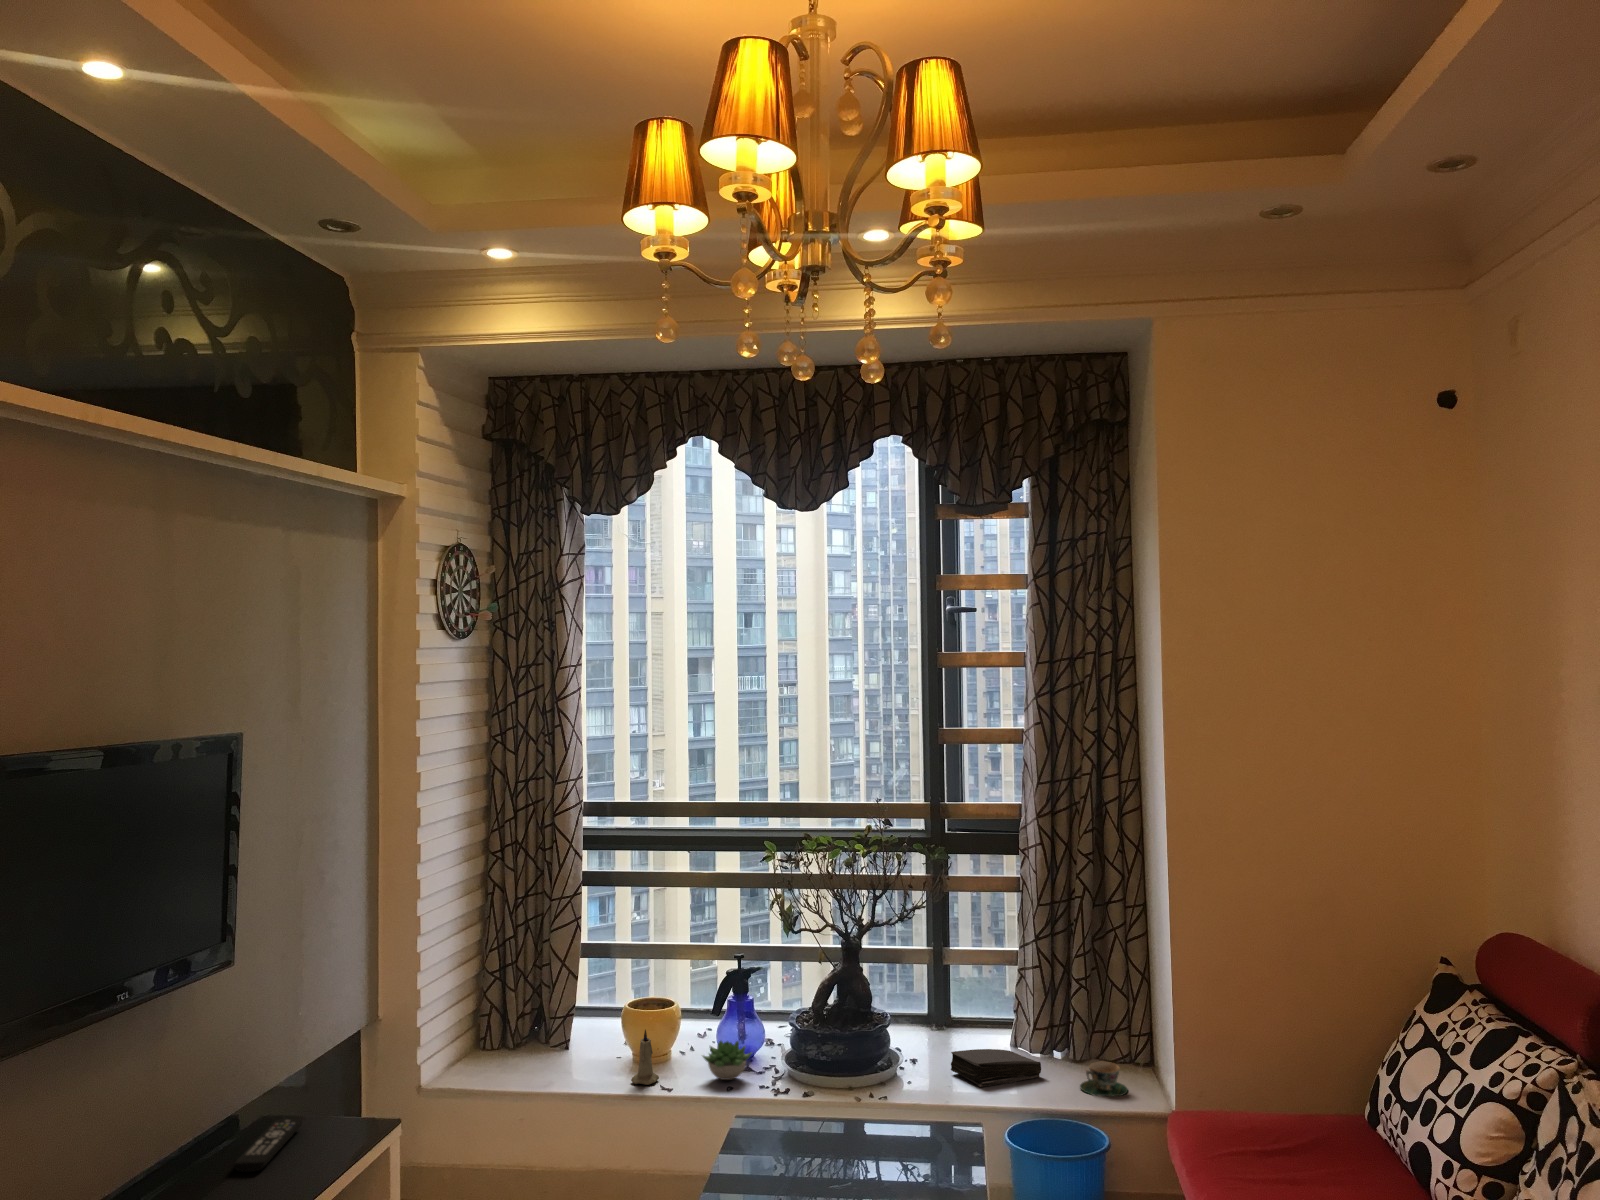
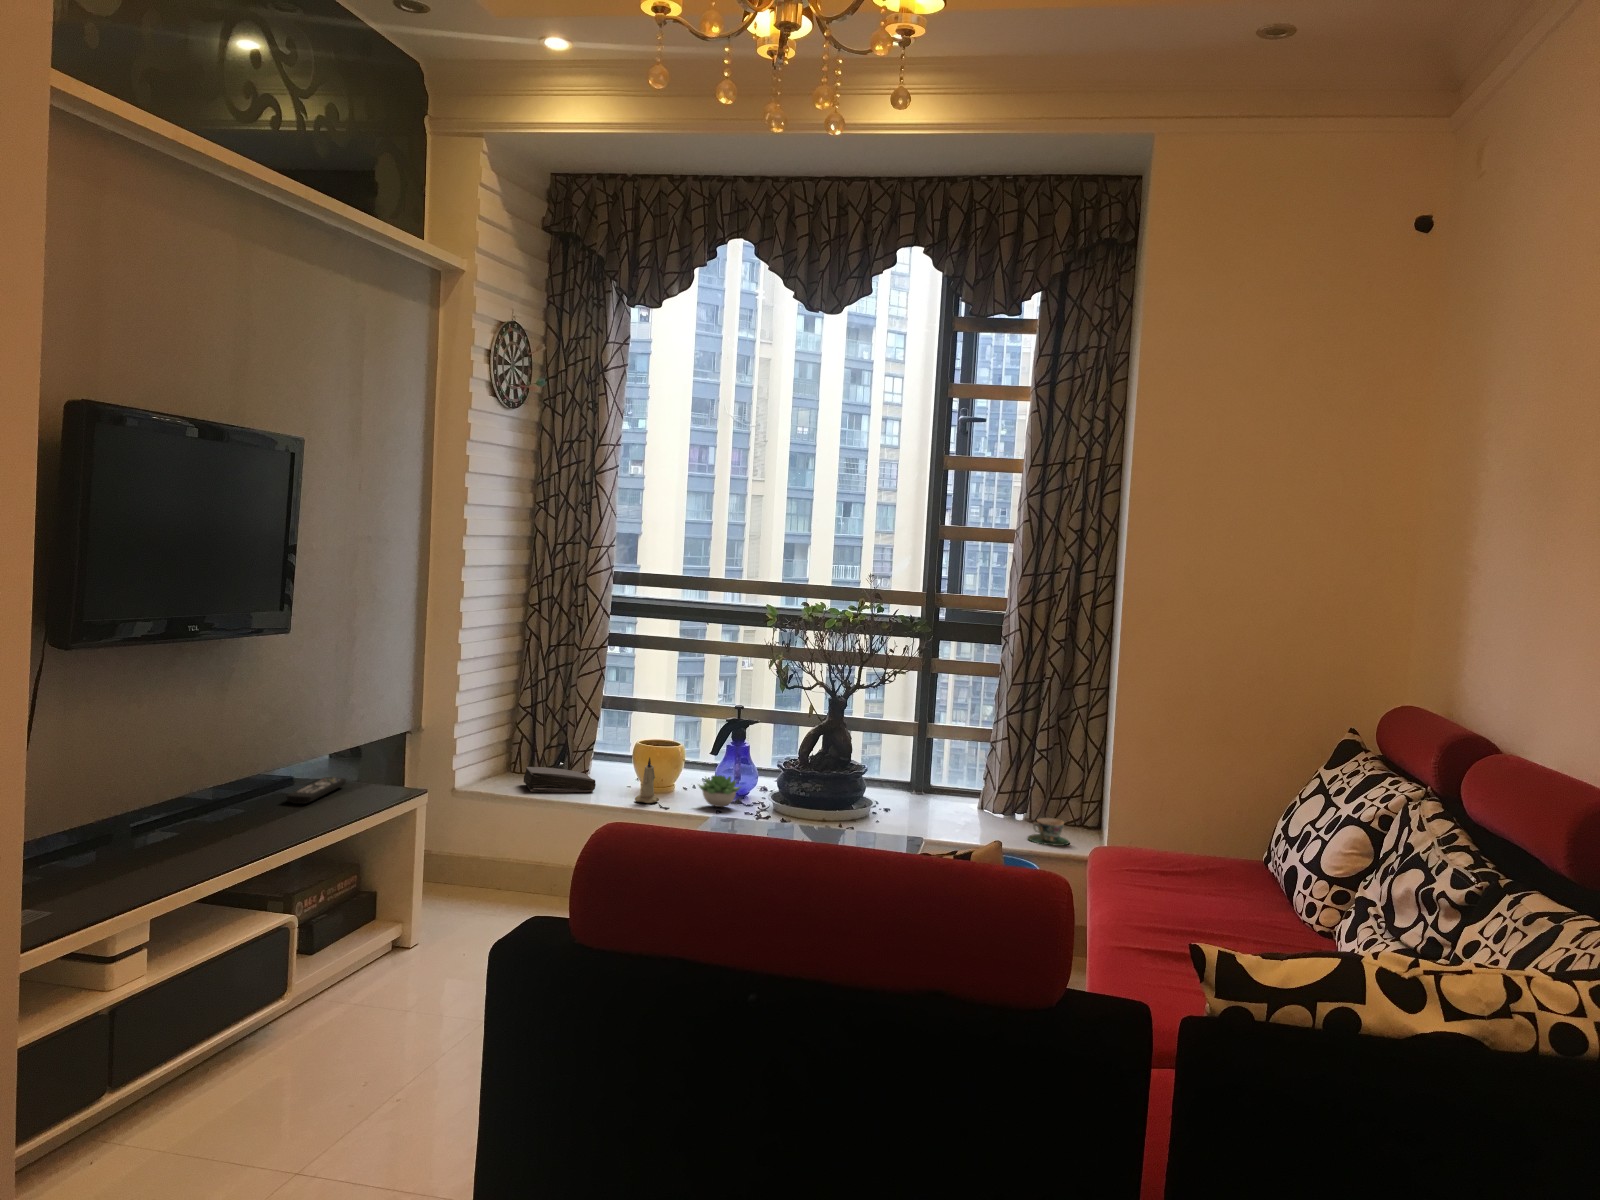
book: present [951,1049,1041,1087] -> present [523,767,596,793]

